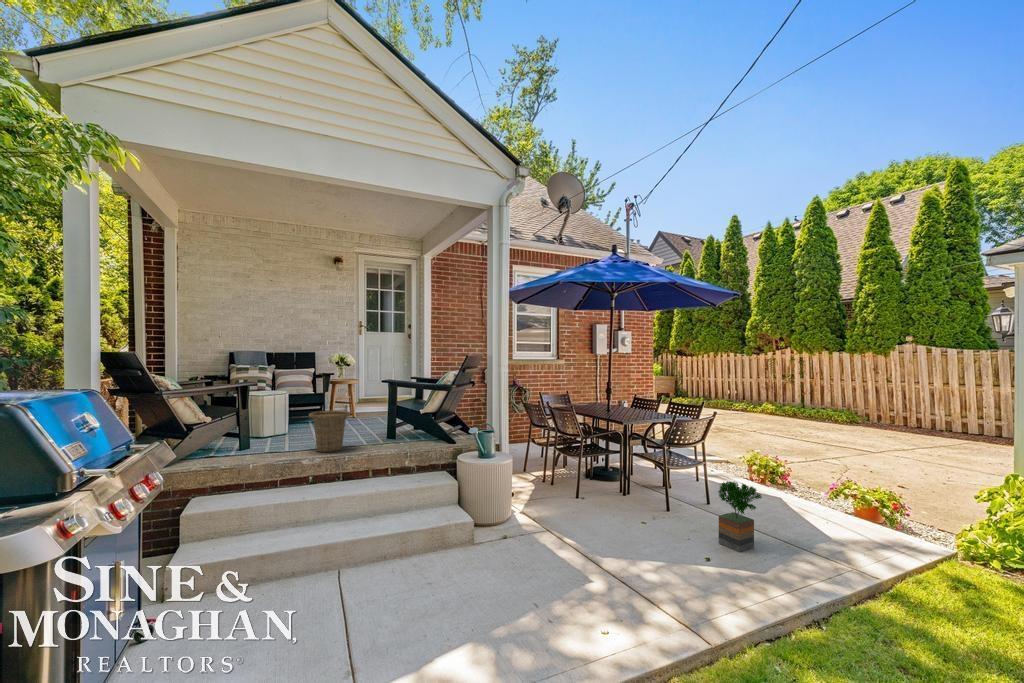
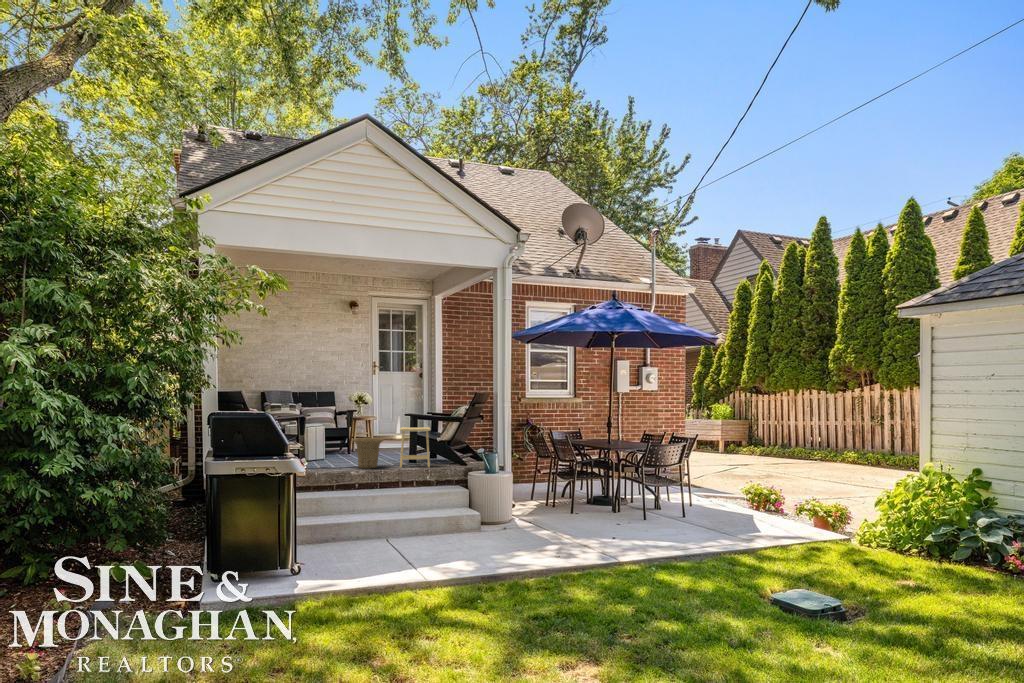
footstool: none [372,396,412,449] -> present [400,427,430,468]
potted tree: present [718,481,762,552] -> none [658,490,693,541]

